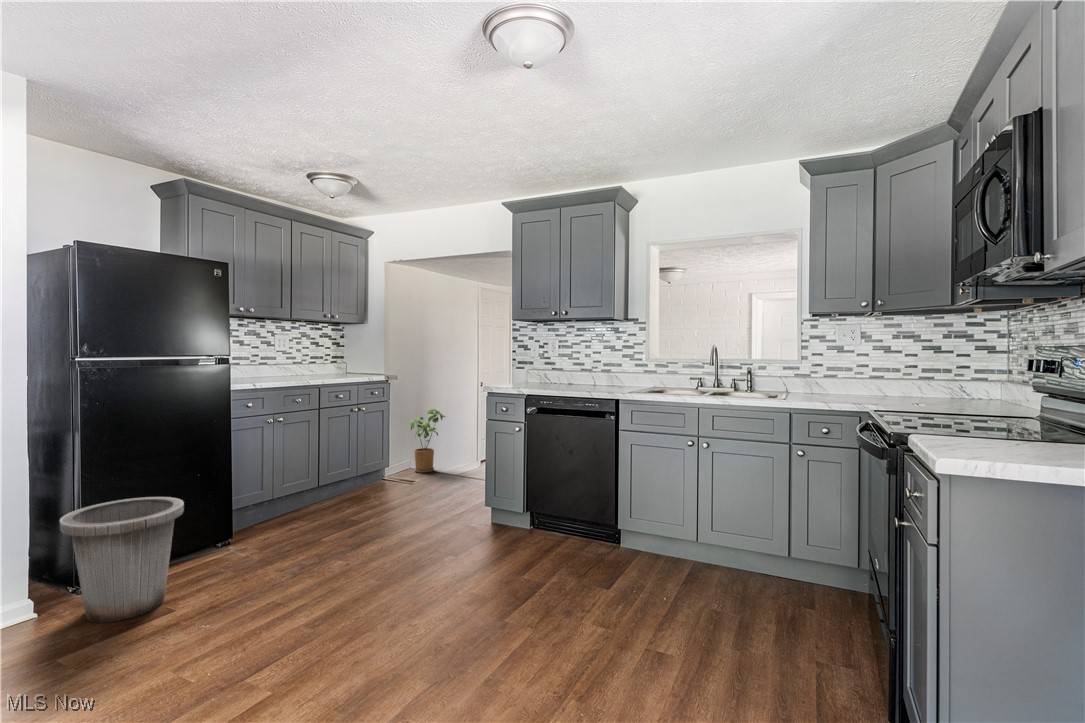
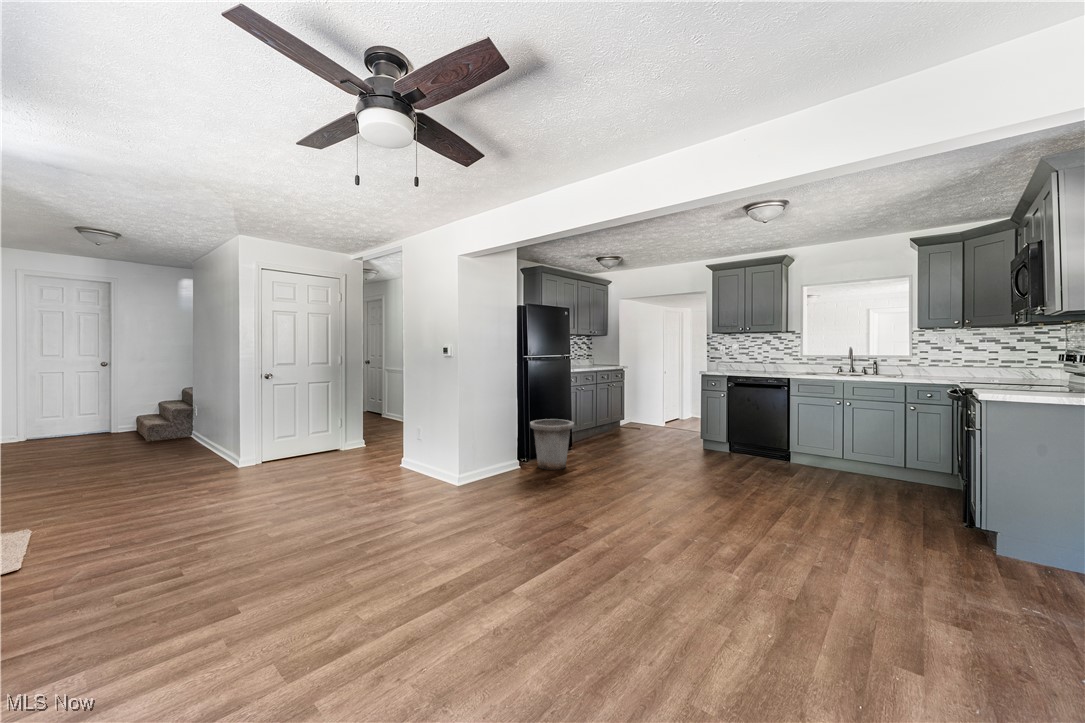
house plant: present [410,409,445,473] -> none [632,387,654,426]

